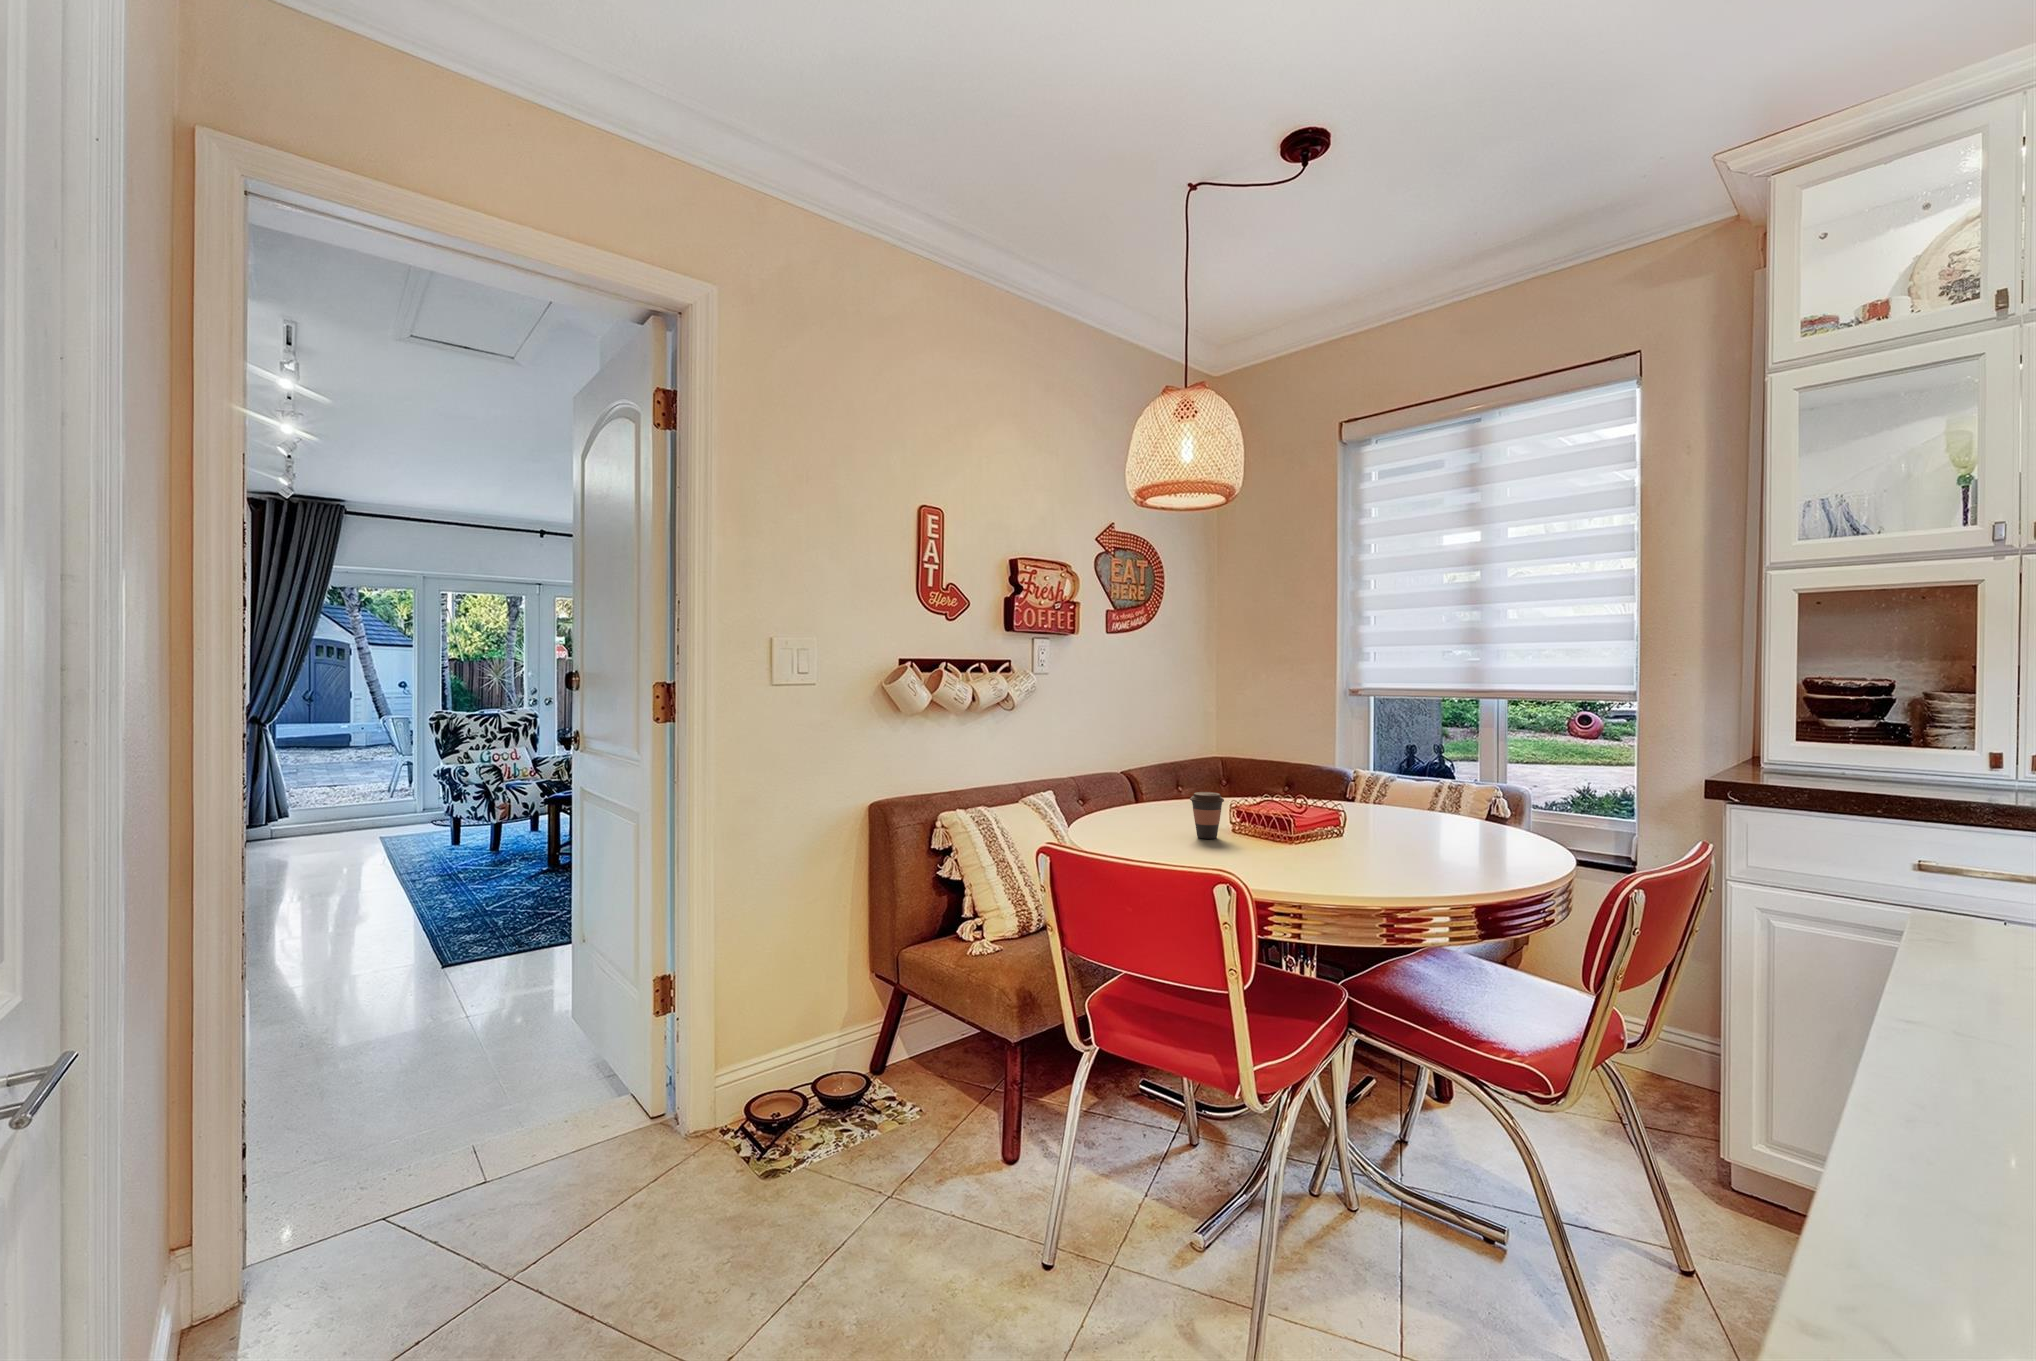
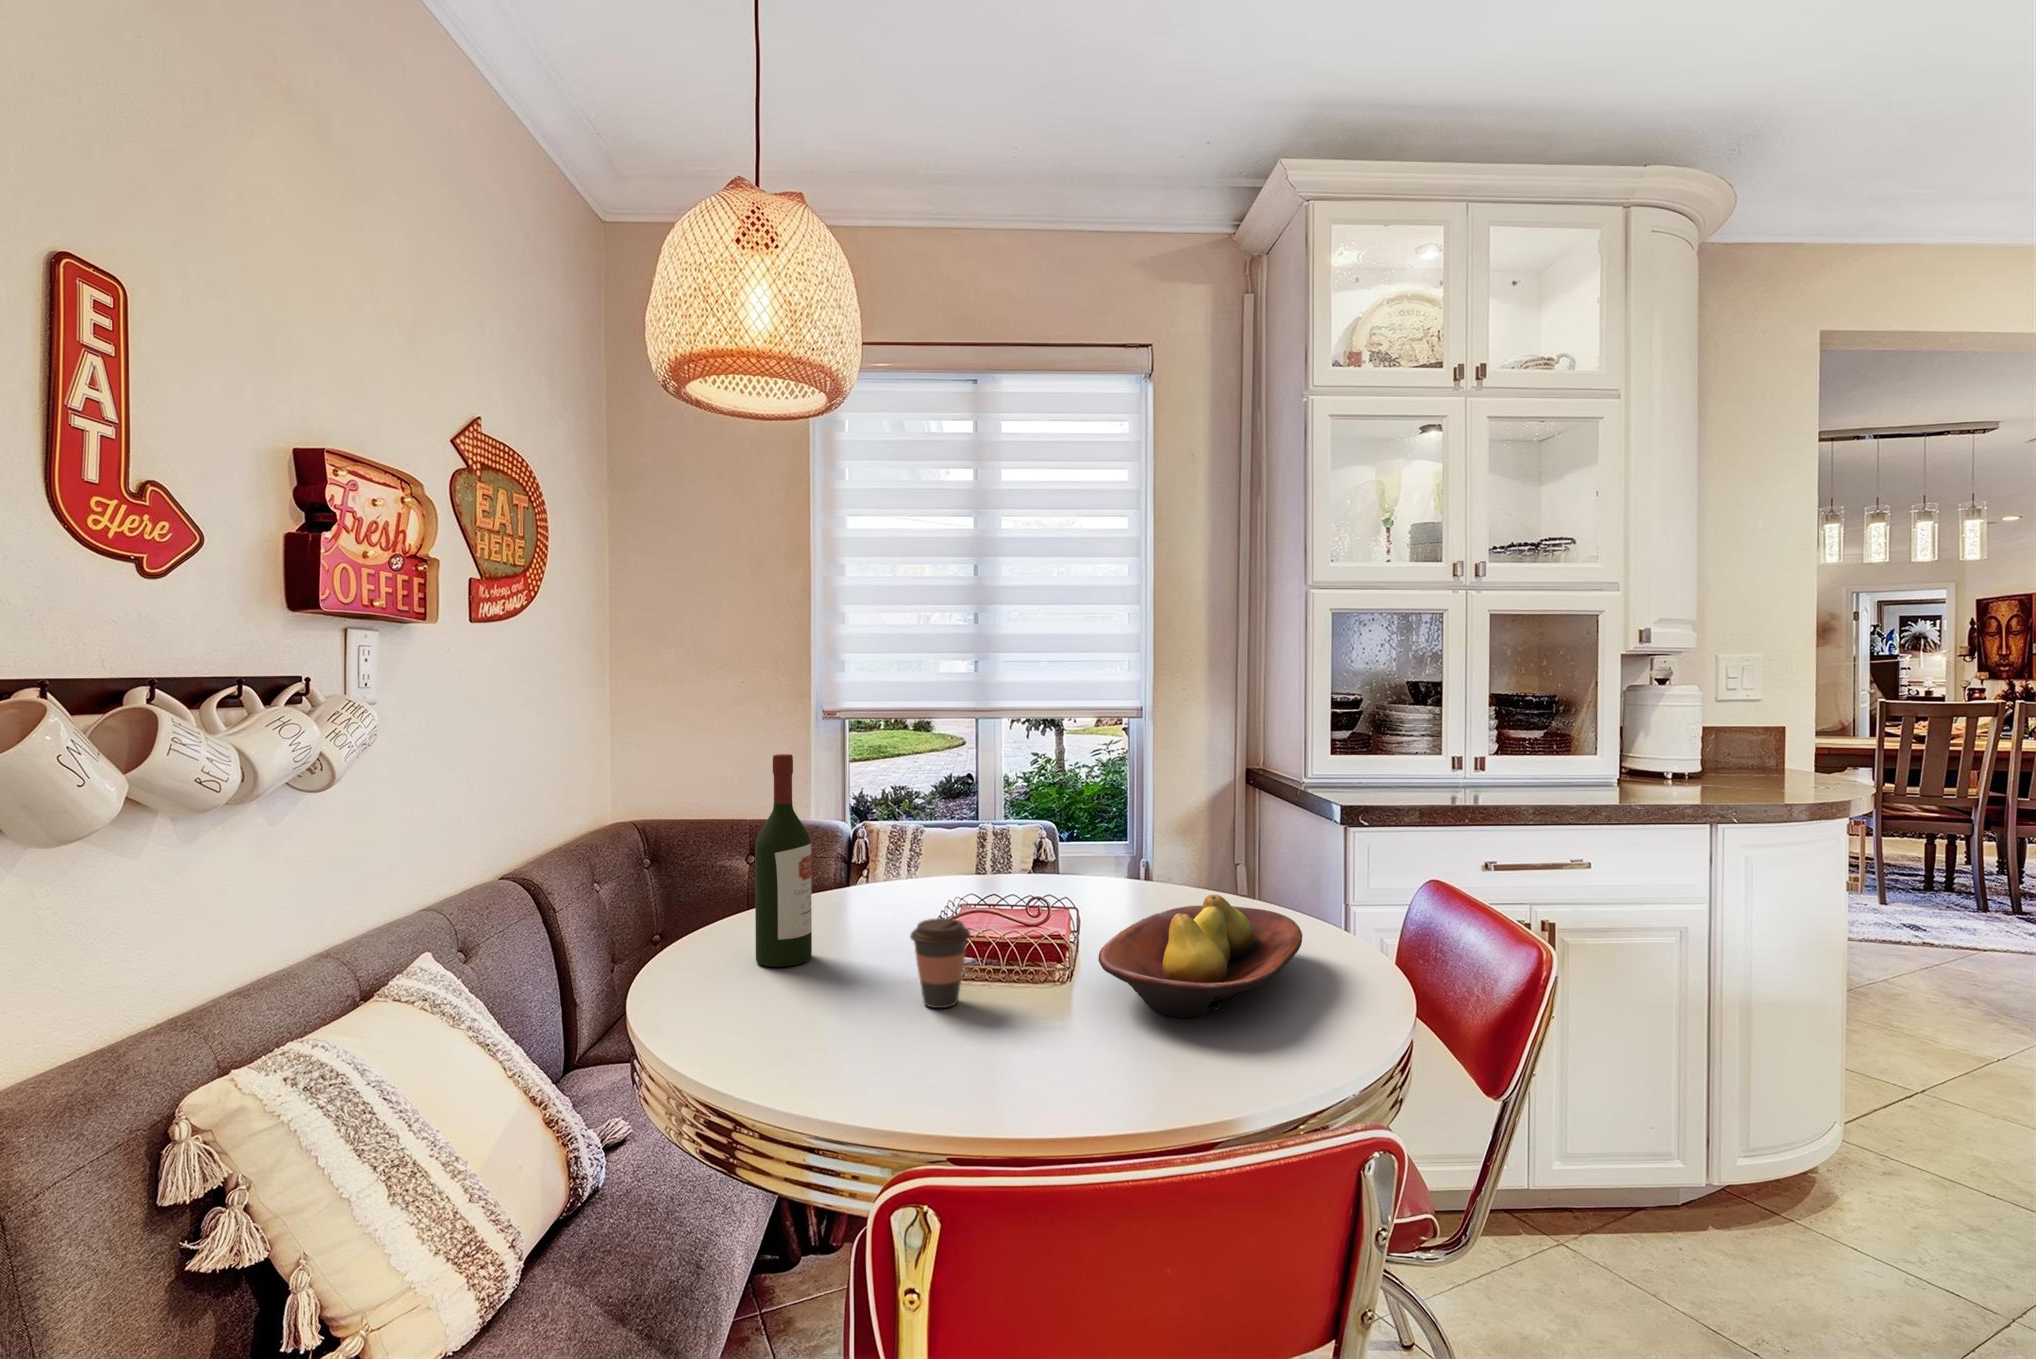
wine bottle: none [1158,702,1188,816] -> present [755,754,812,967]
fruit bowl: none [1273,805,1466,865] -> present [1098,895,1302,1018]

